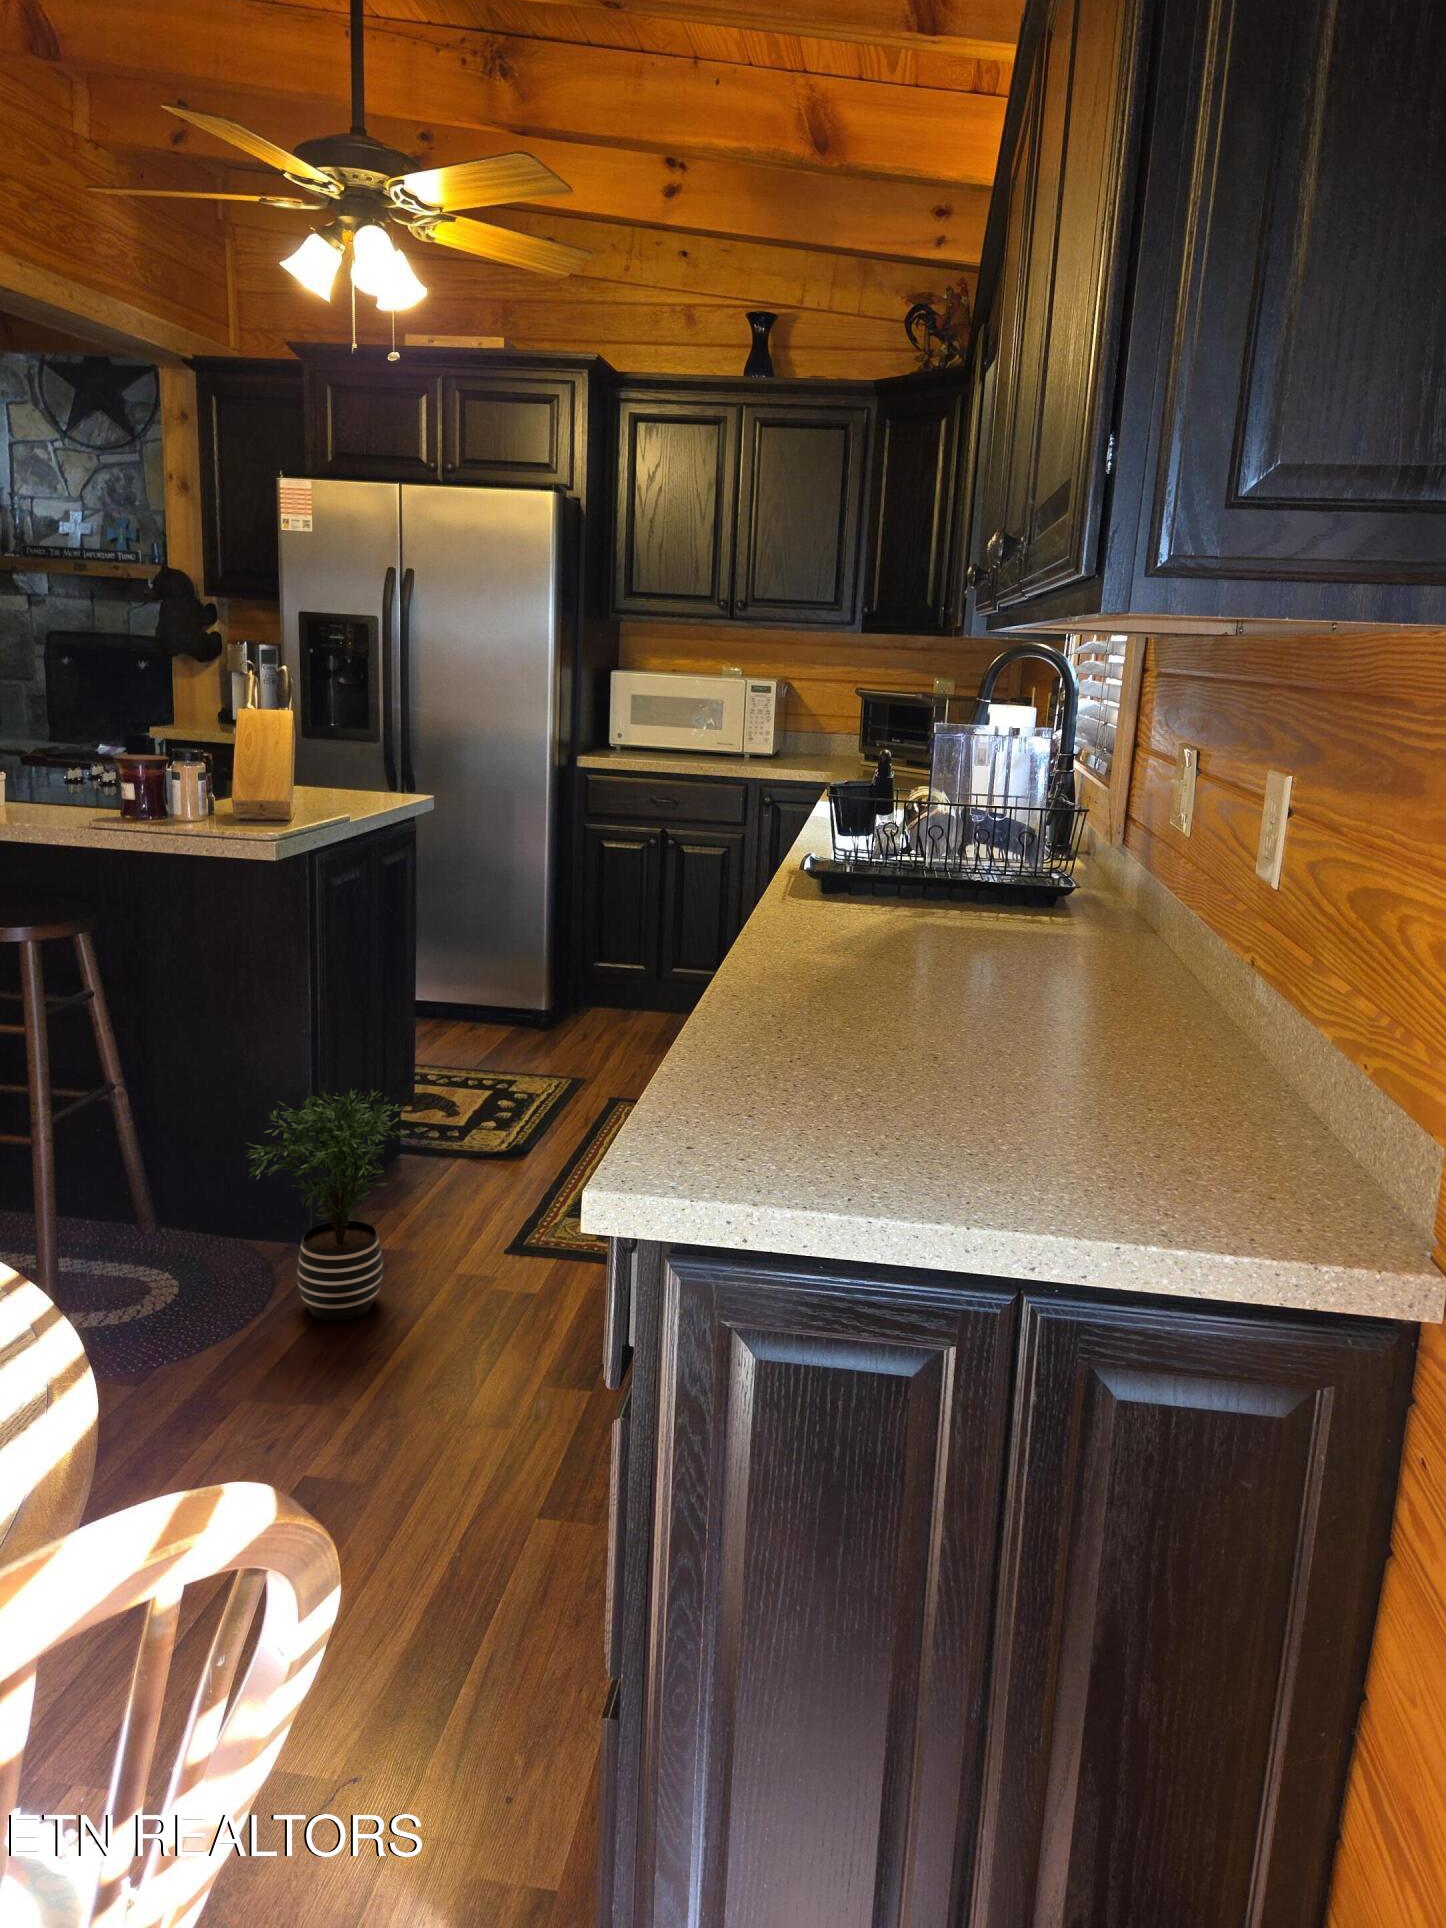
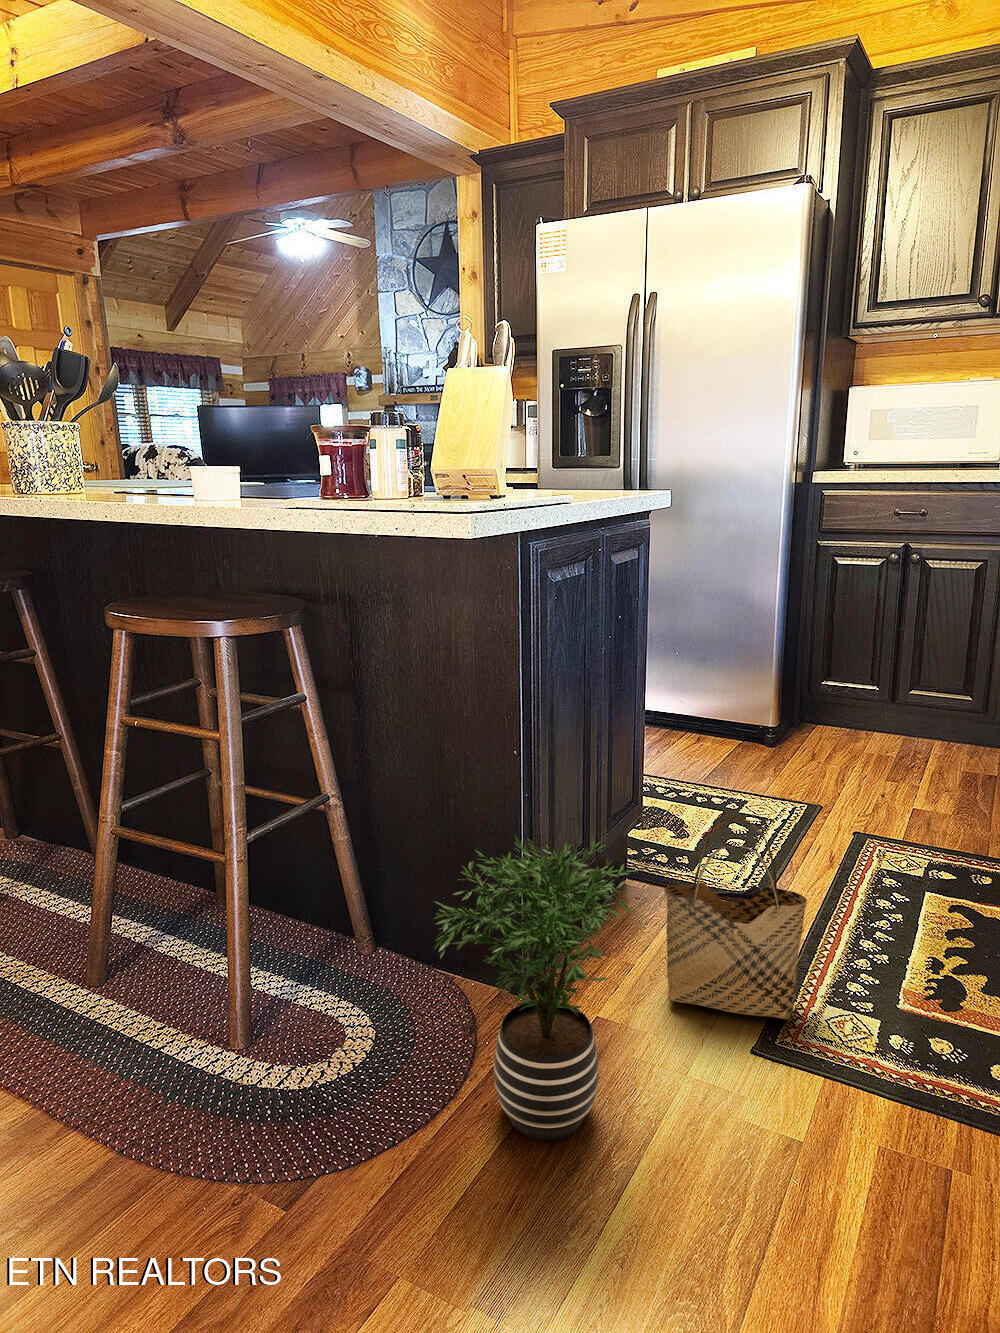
woven basket: none [432,1074,547,1229] -> present [664,817,807,1019]

